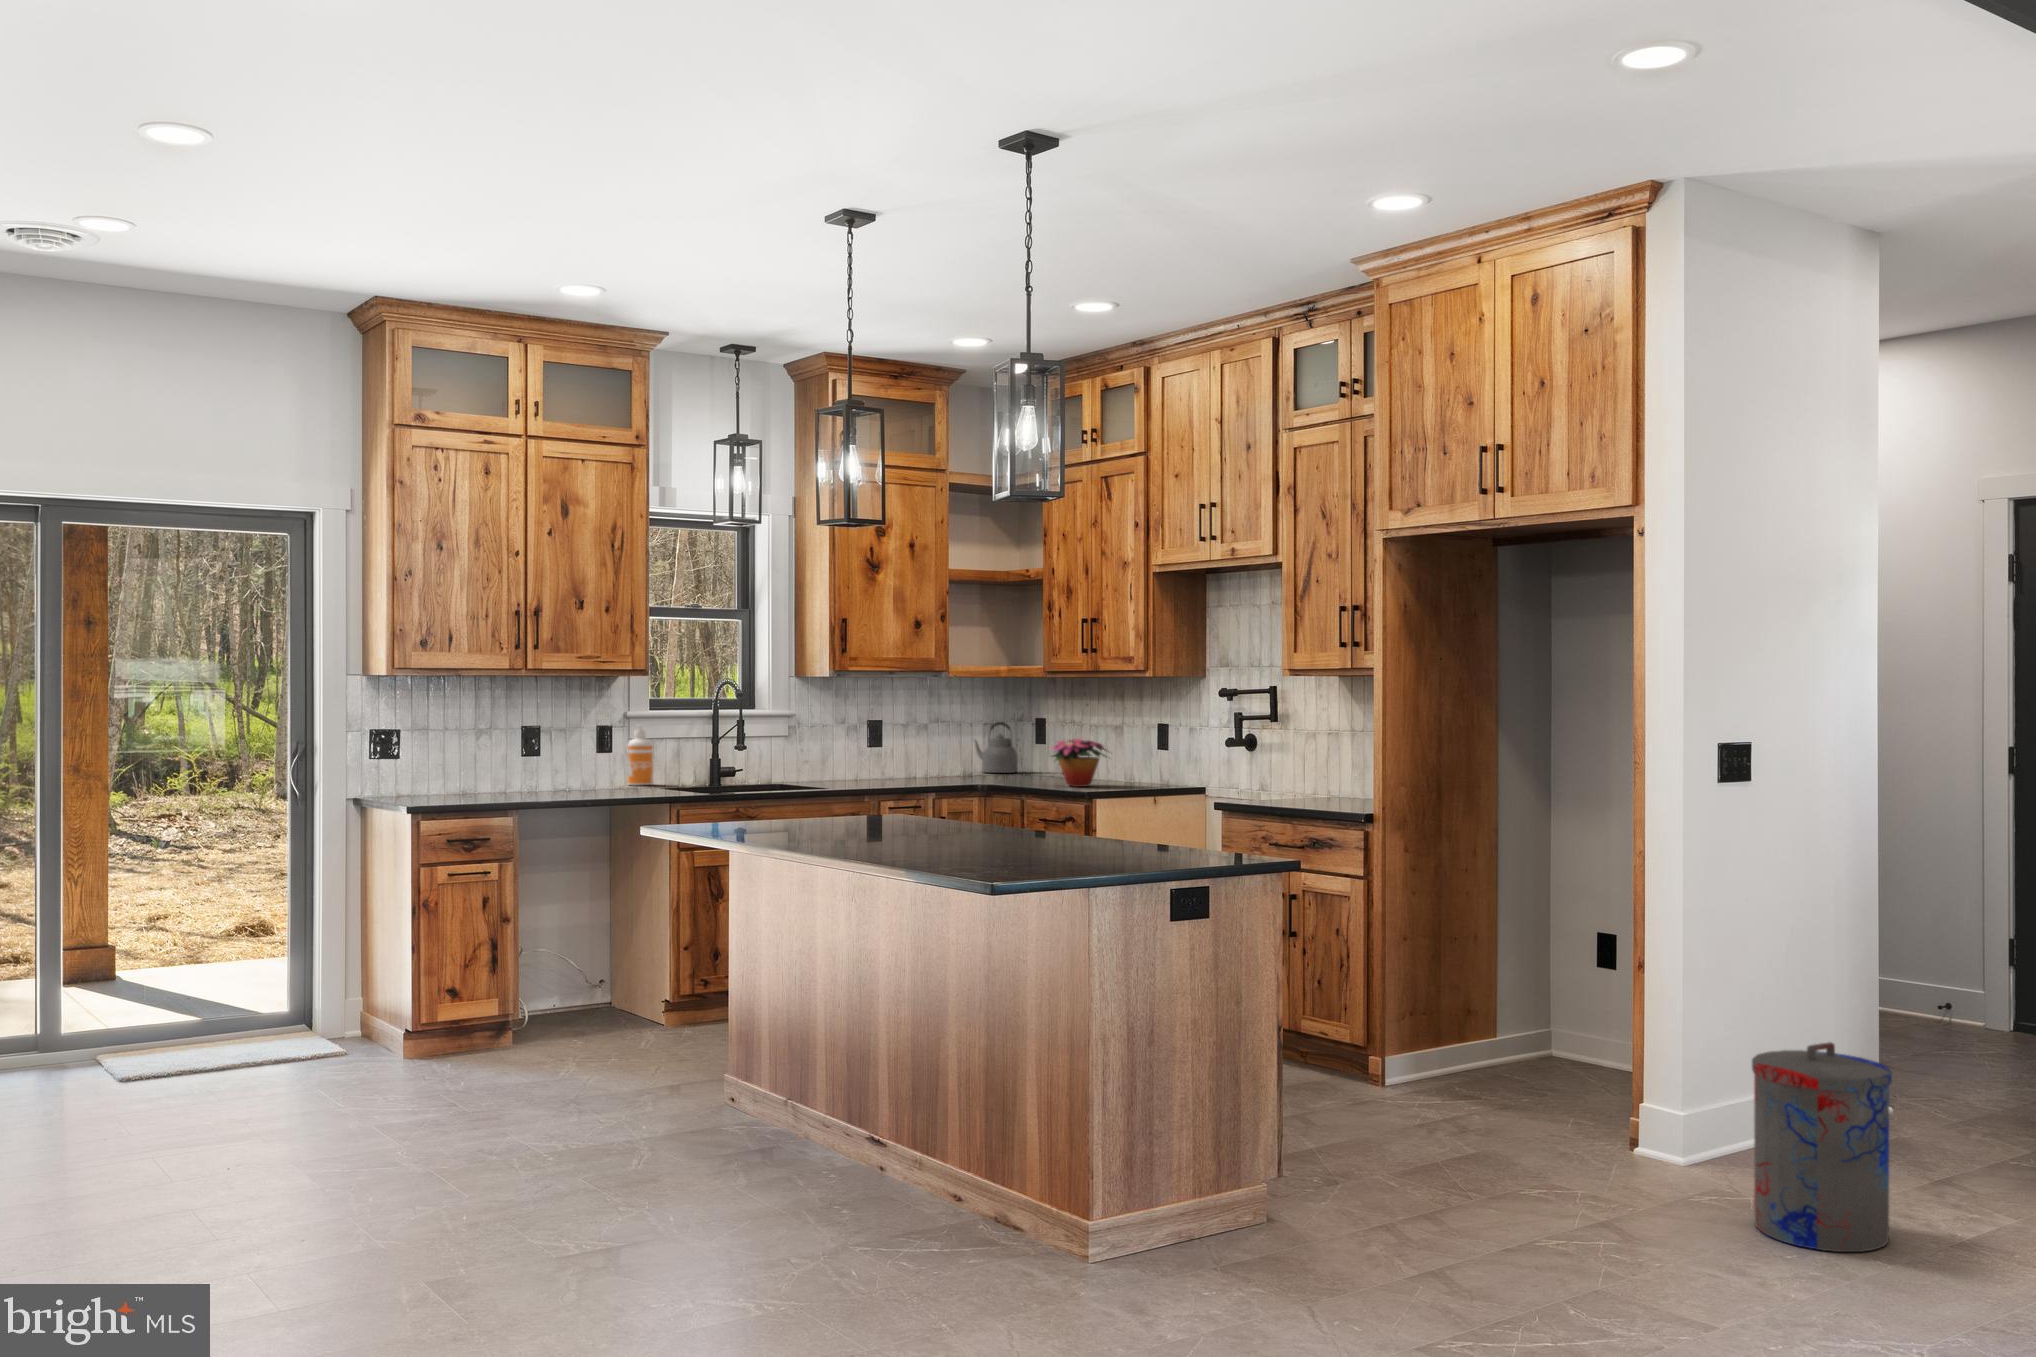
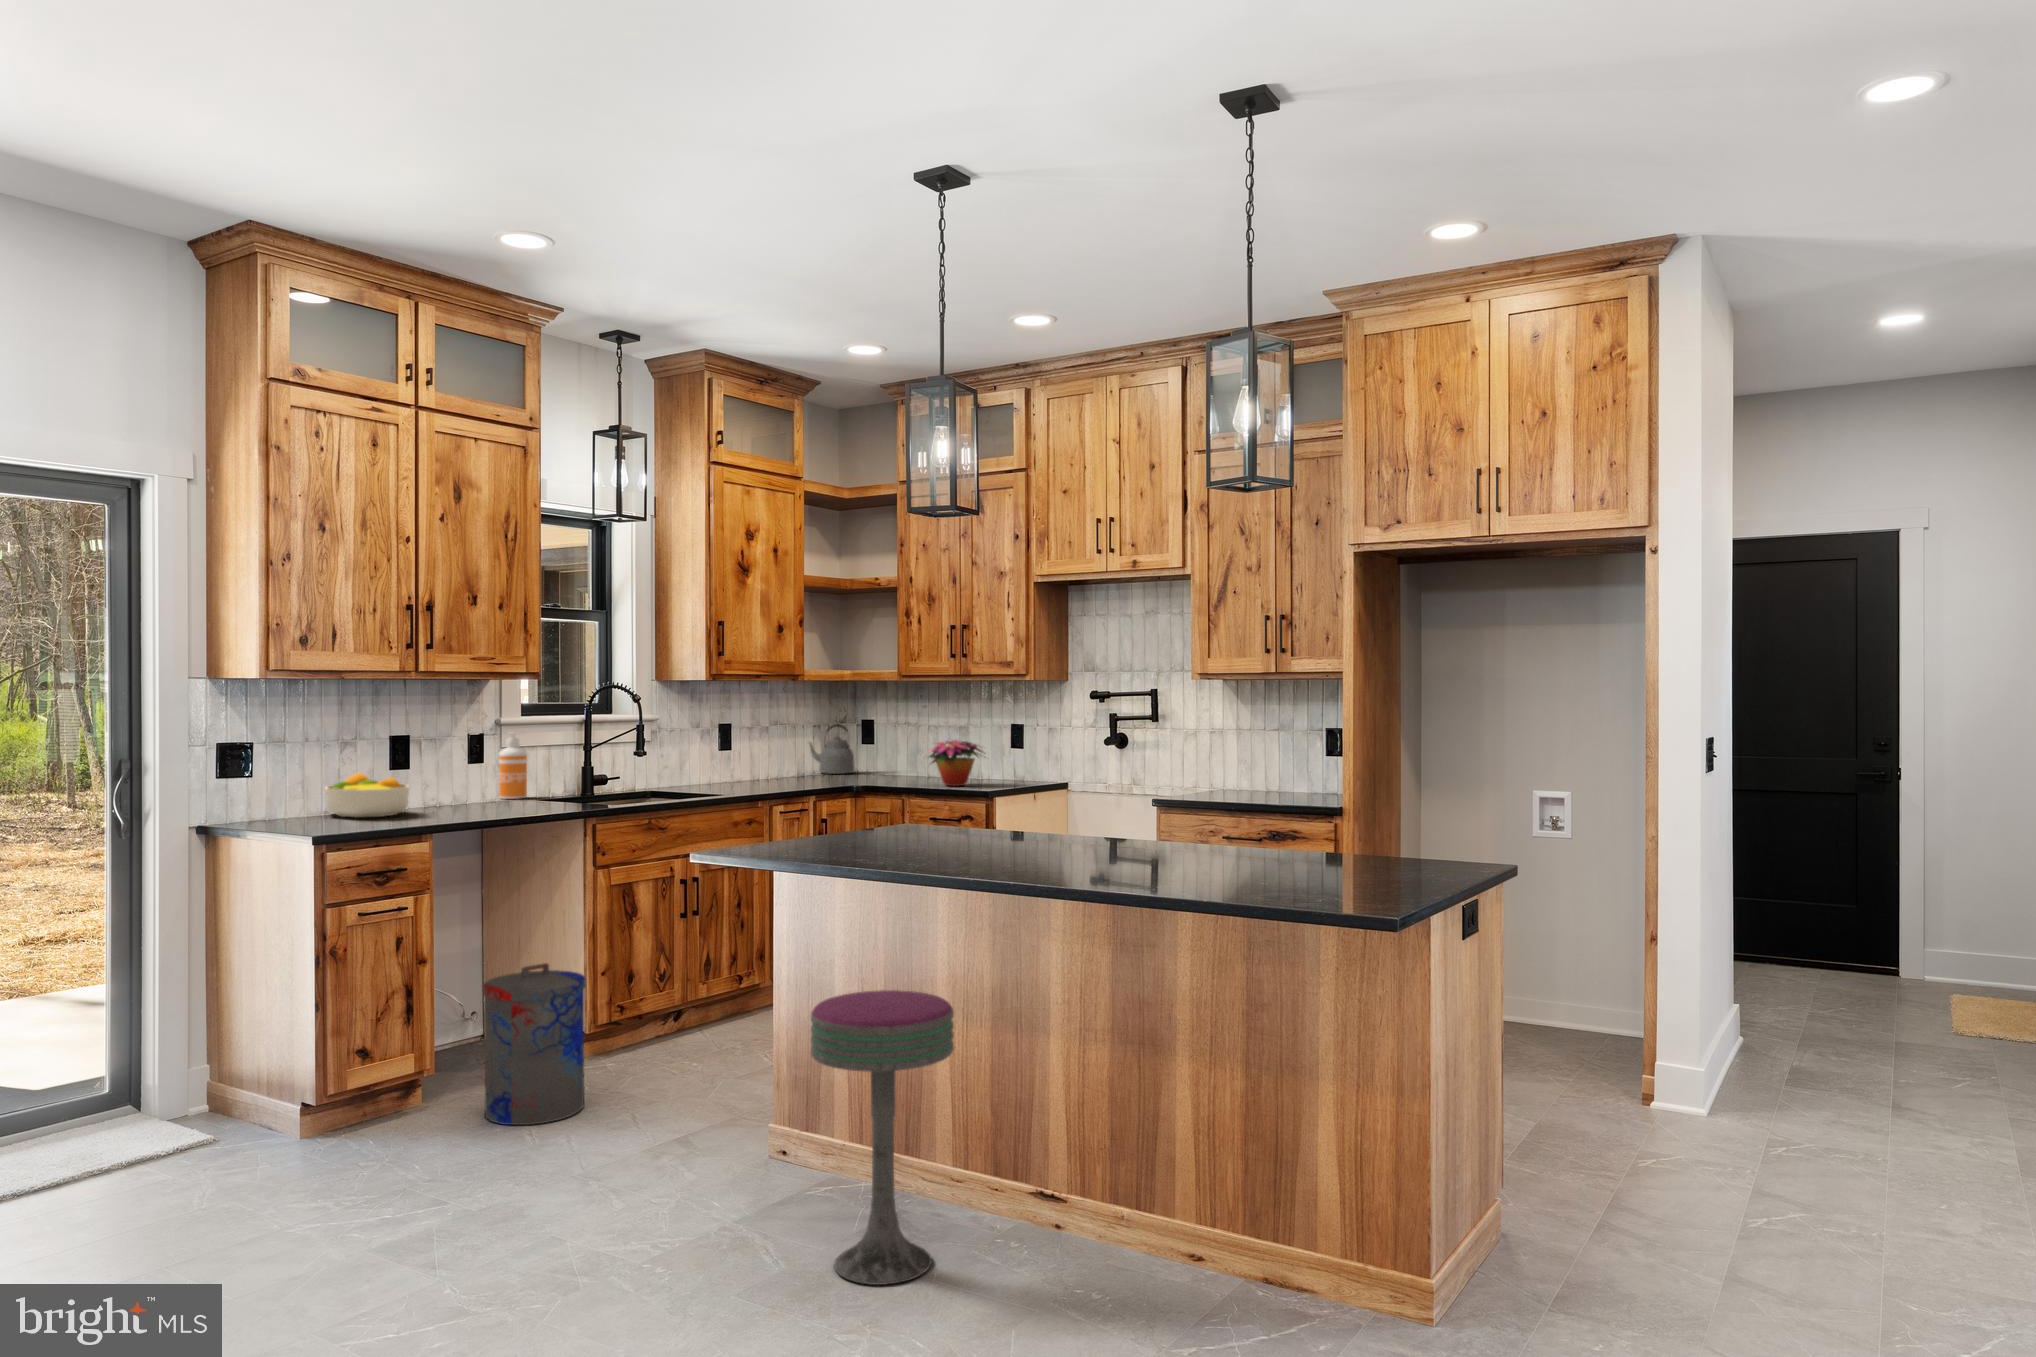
fruit bowl: none [456,757,526,795] -> present [325,773,409,817]
bar stool: none [658,946,782,1189] -> present [811,990,954,1285]
trash can: present [1752,1042,1892,1252] -> present [483,963,586,1125]

